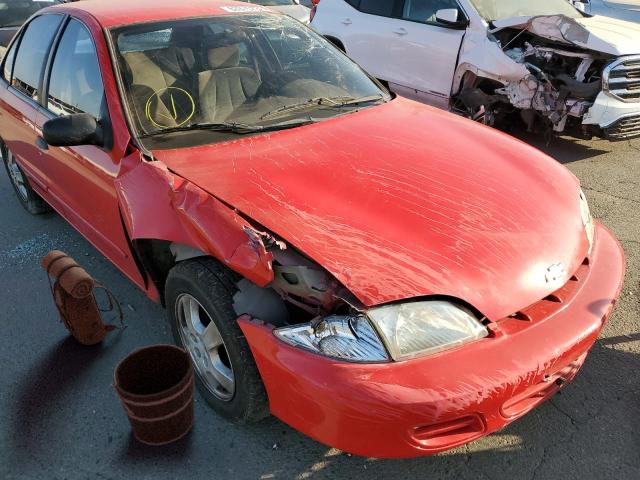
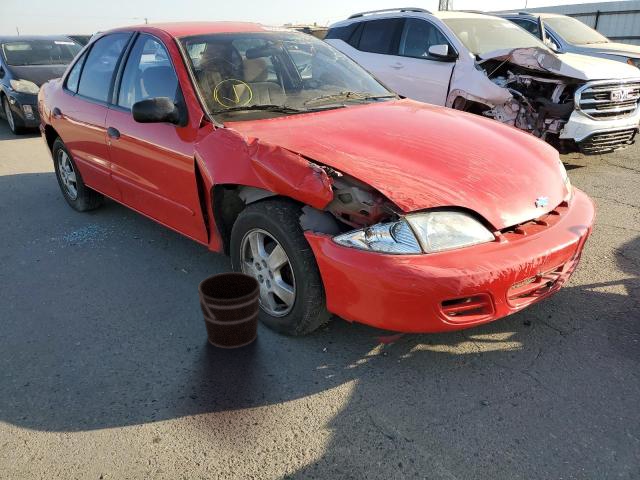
backpack: present [41,250,124,345] -> none [119,212,186,291]

